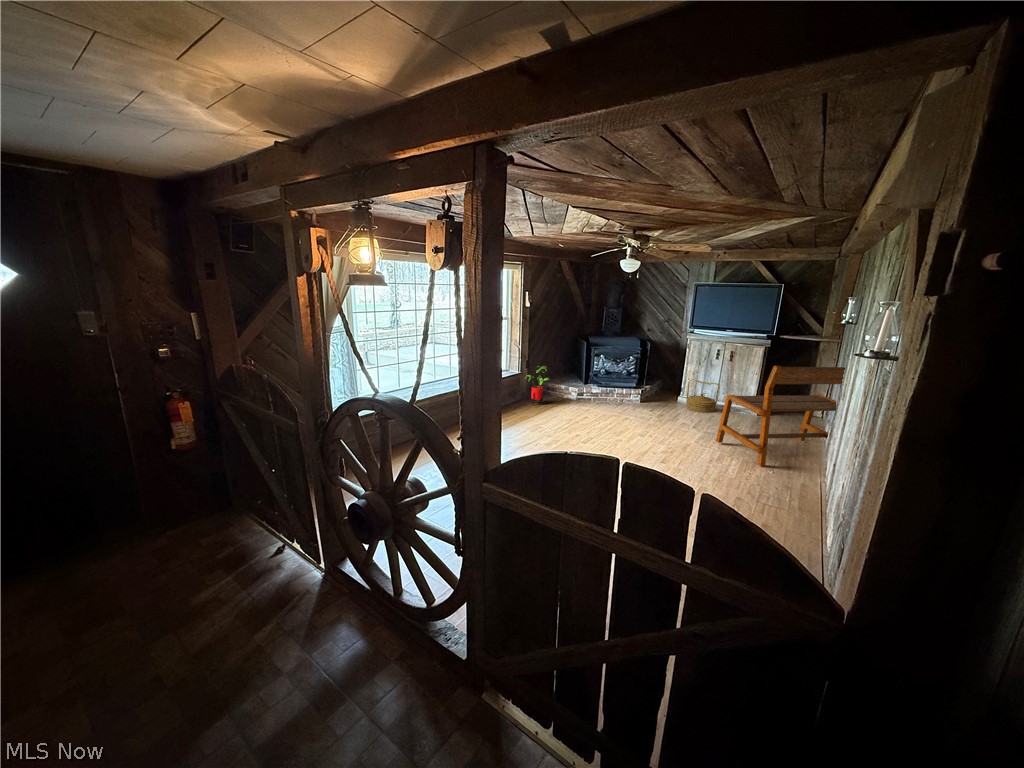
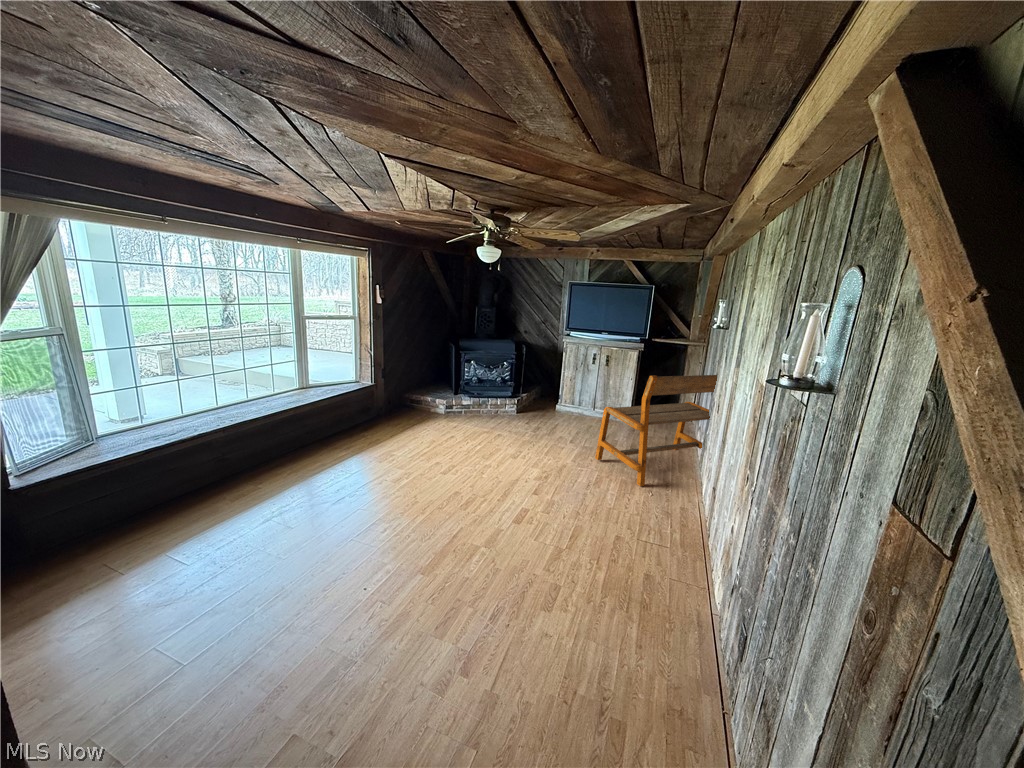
house plant: present [525,366,550,405] -> none [377,375,410,425]
woven basket: present [686,379,720,413] -> none [565,386,598,423]

